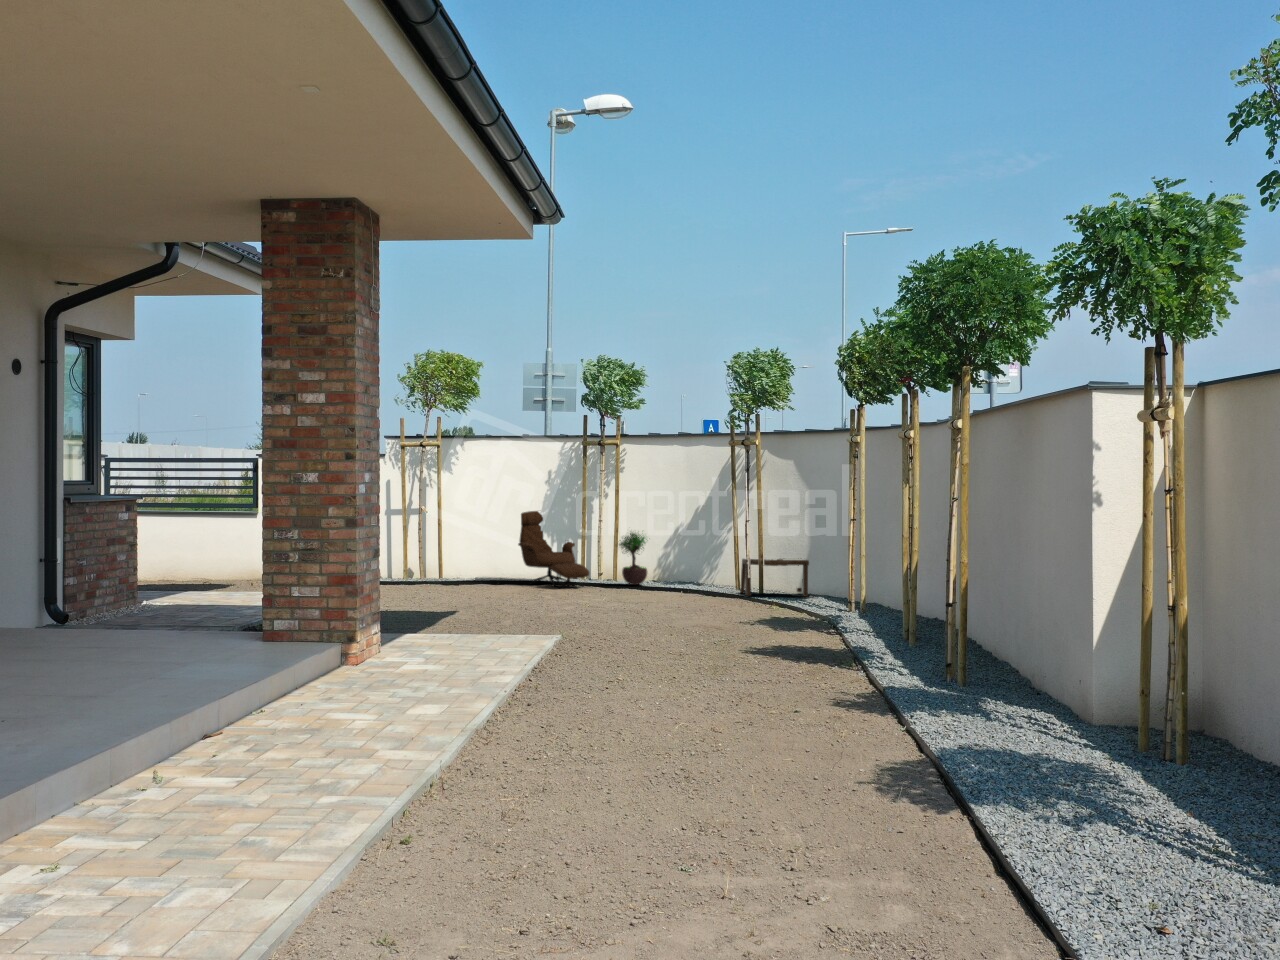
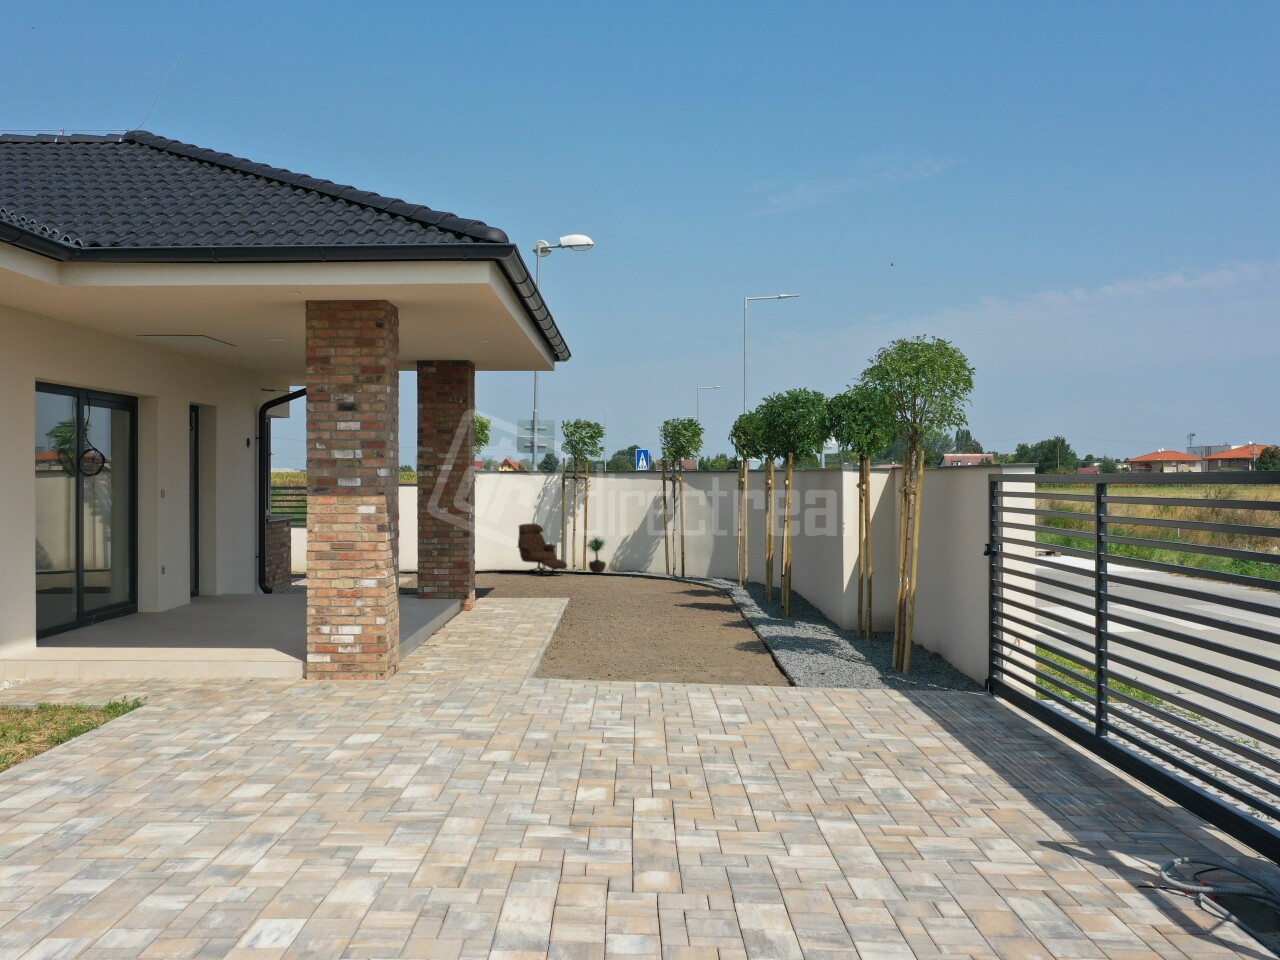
bench: present [740,559,809,597] -> none [669,554,714,579]

